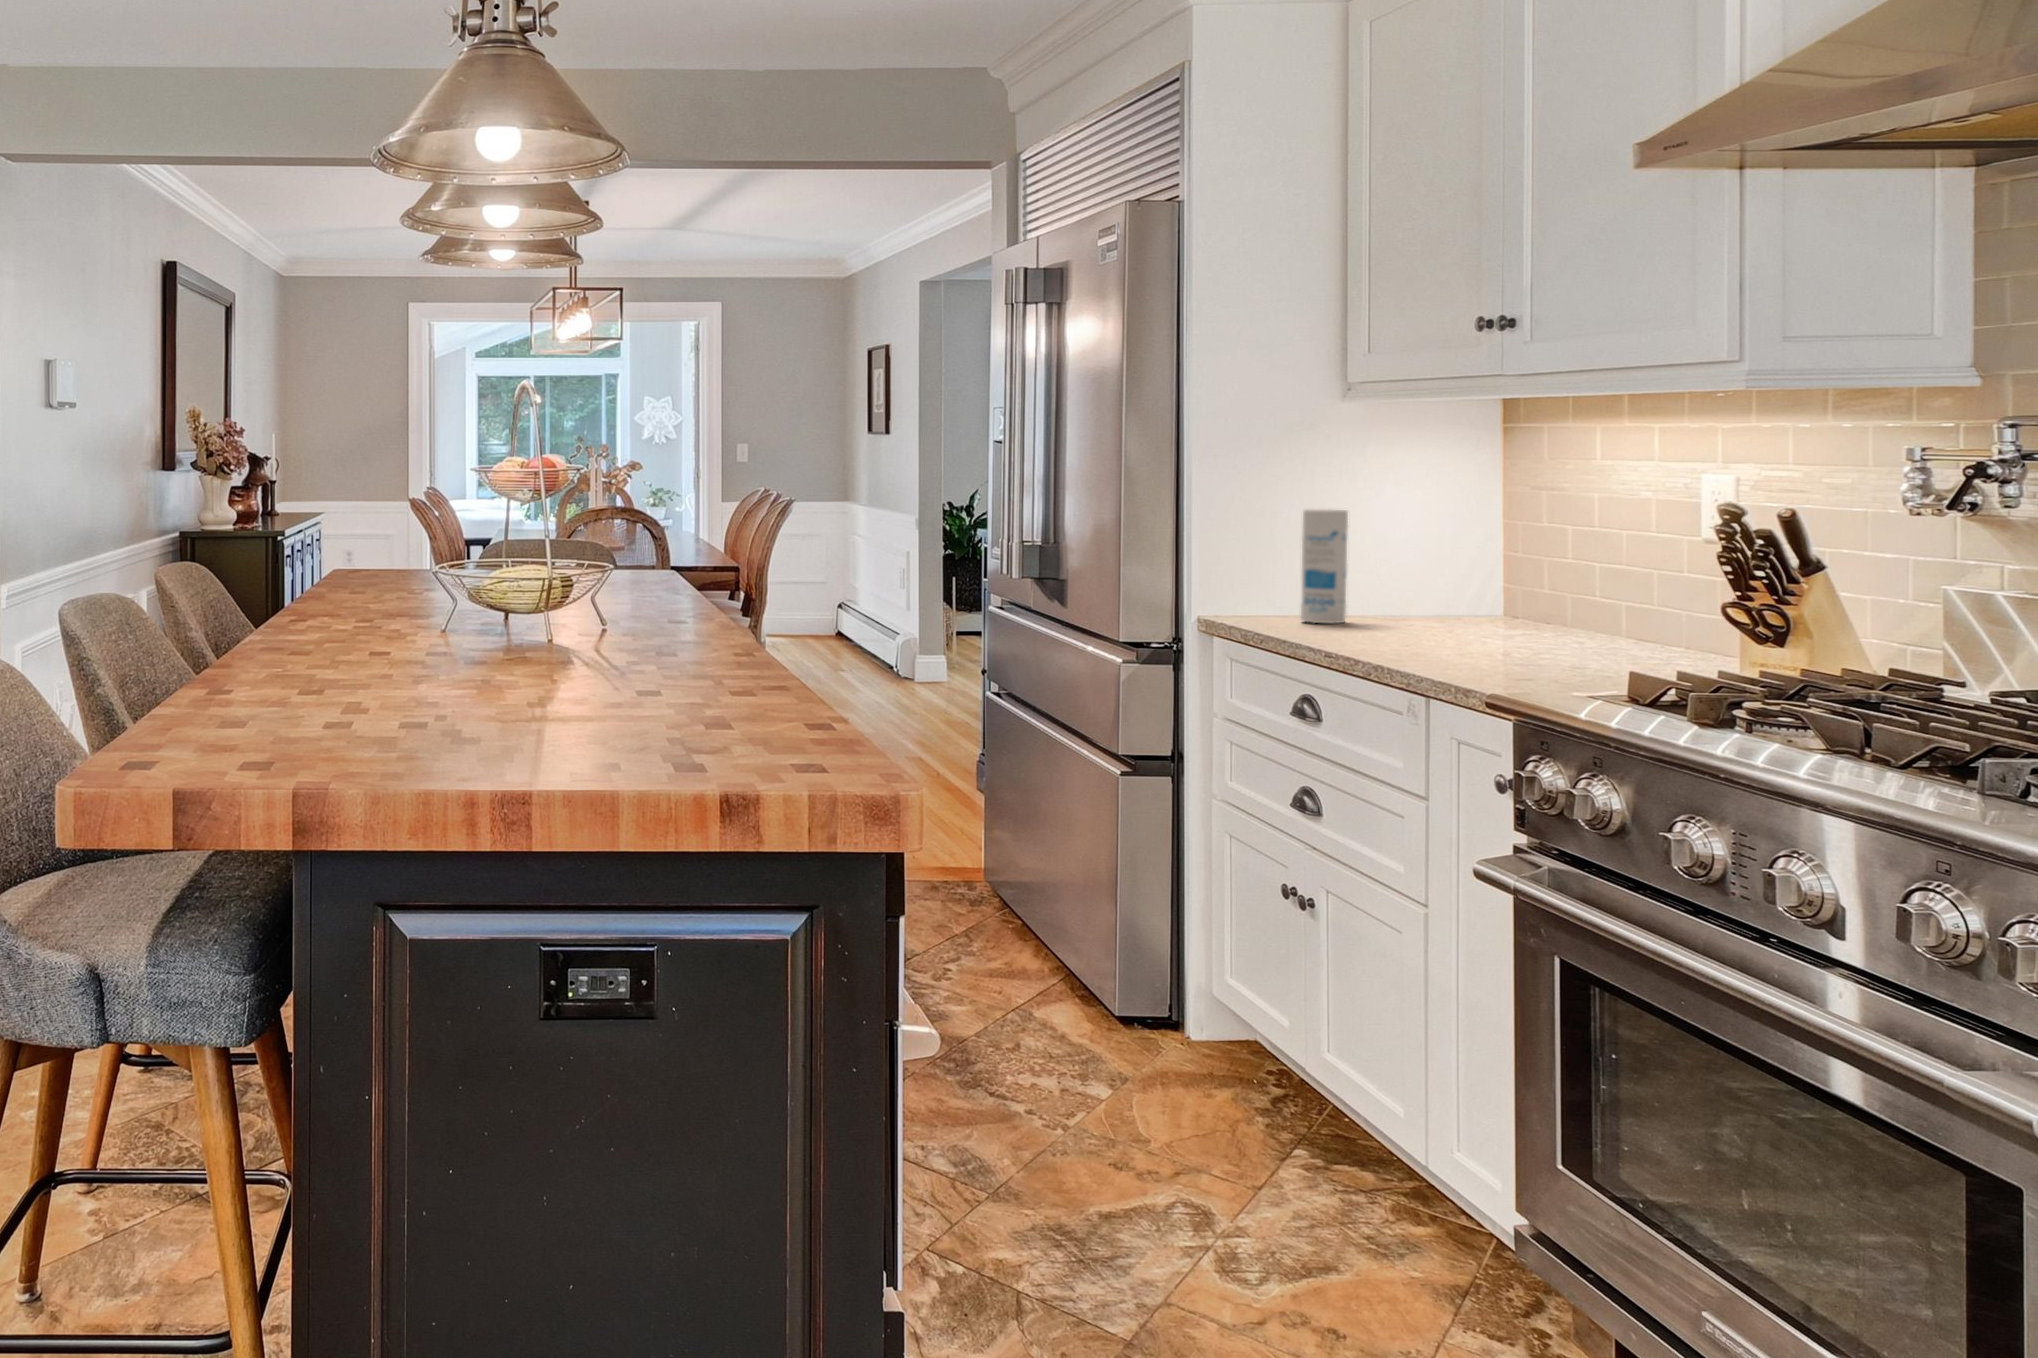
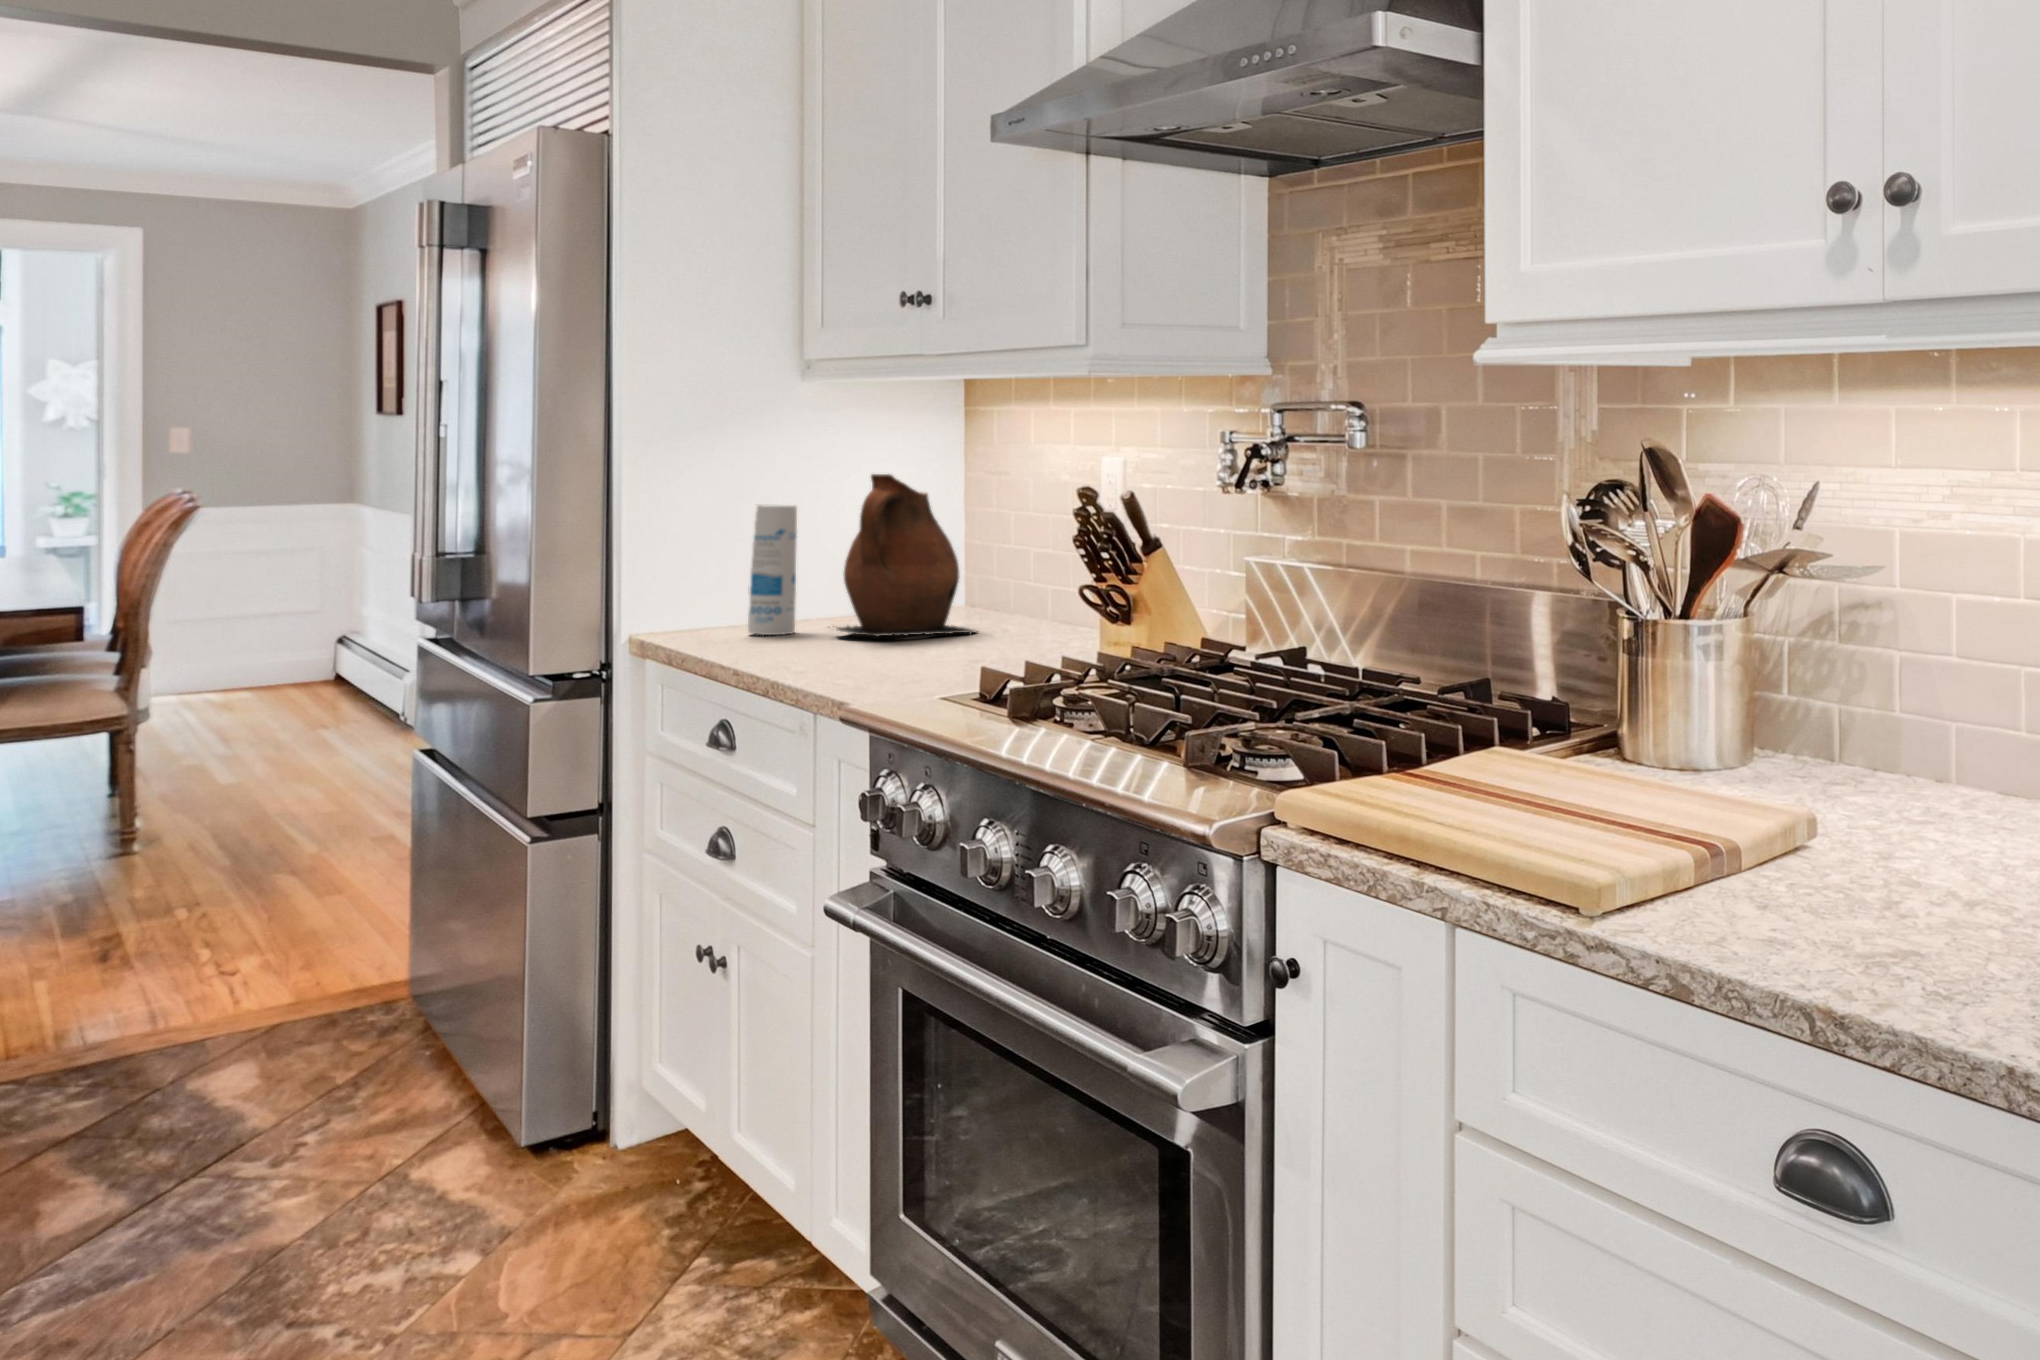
ceramic pitcher: none [1385,482,1548,634] -> present [828,474,976,636]

